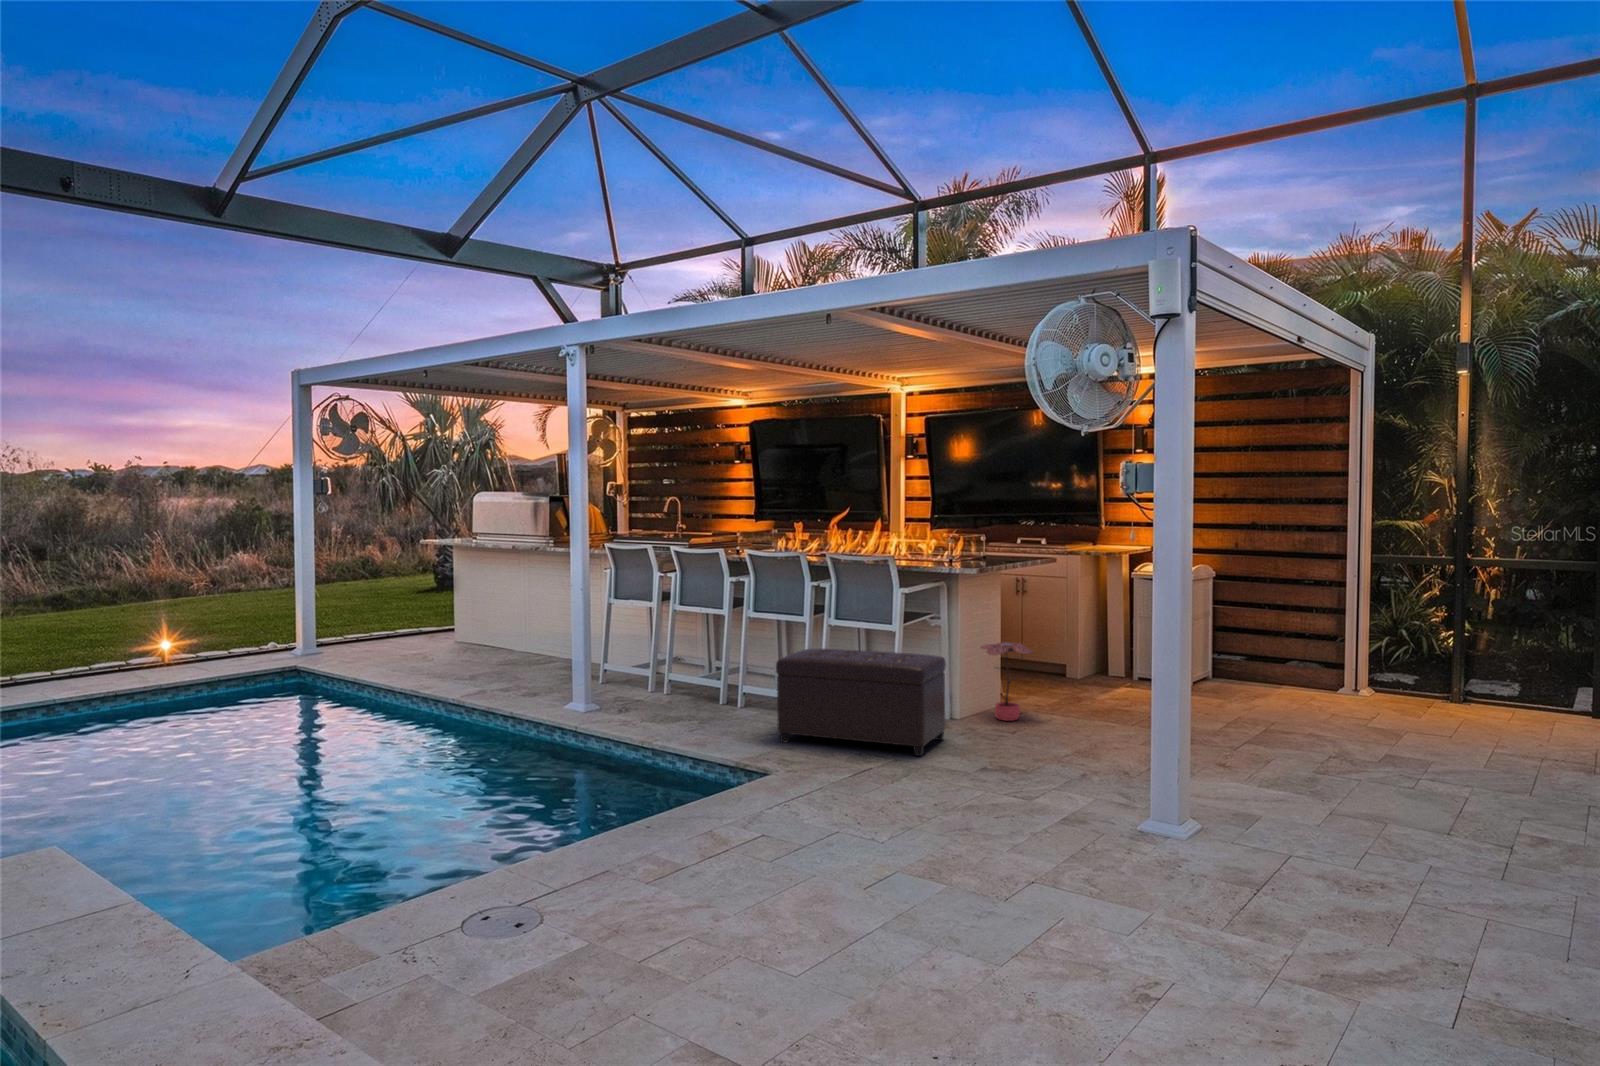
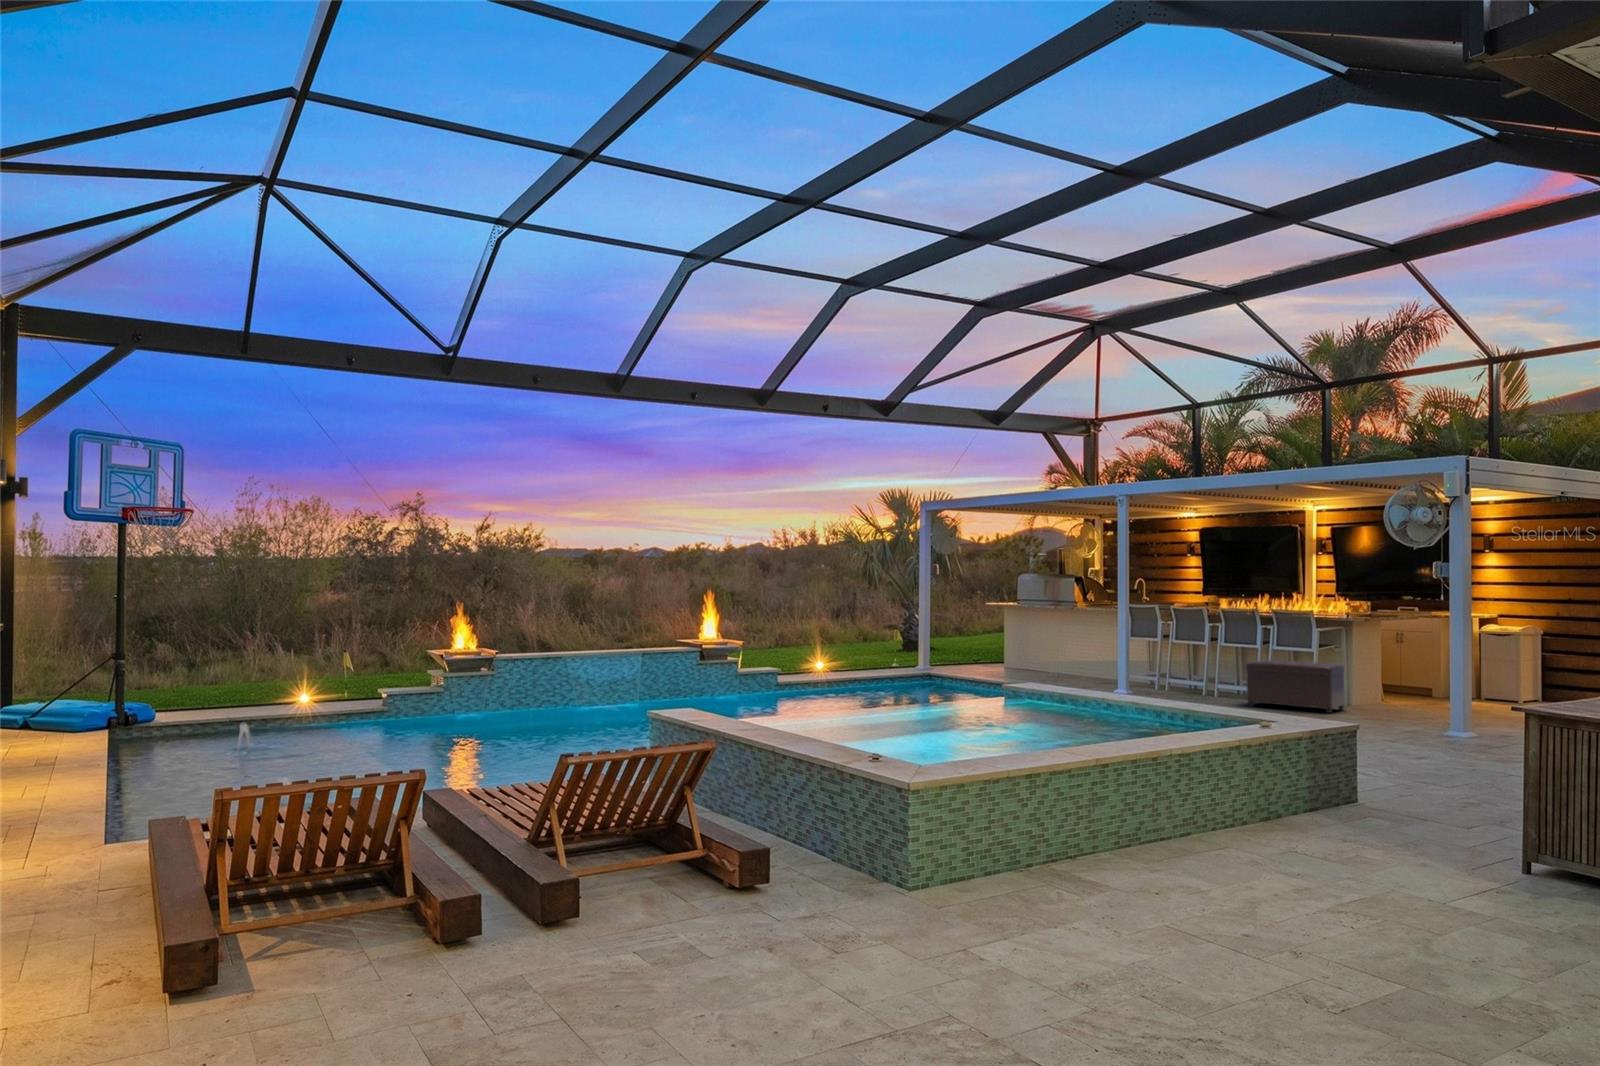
potted plant: present [981,642,1033,721] -> none [1367,663,1401,707]

